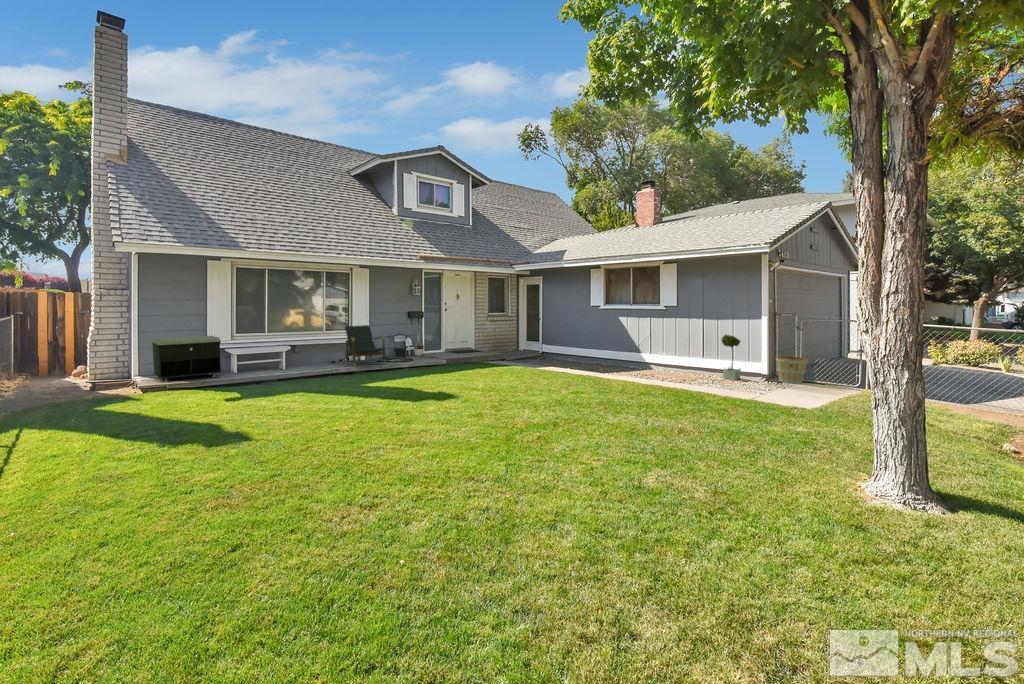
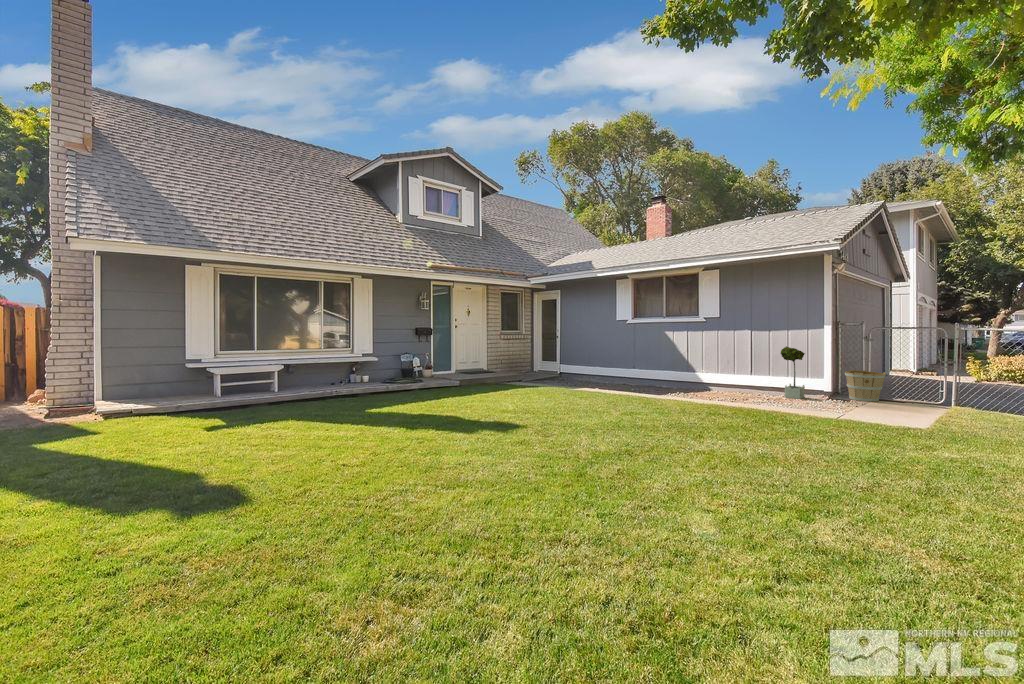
lounge chair: present [345,325,386,366] -> none [345,342,391,389]
storage bench: present [152,336,221,382] -> none [115,353,198,408]

